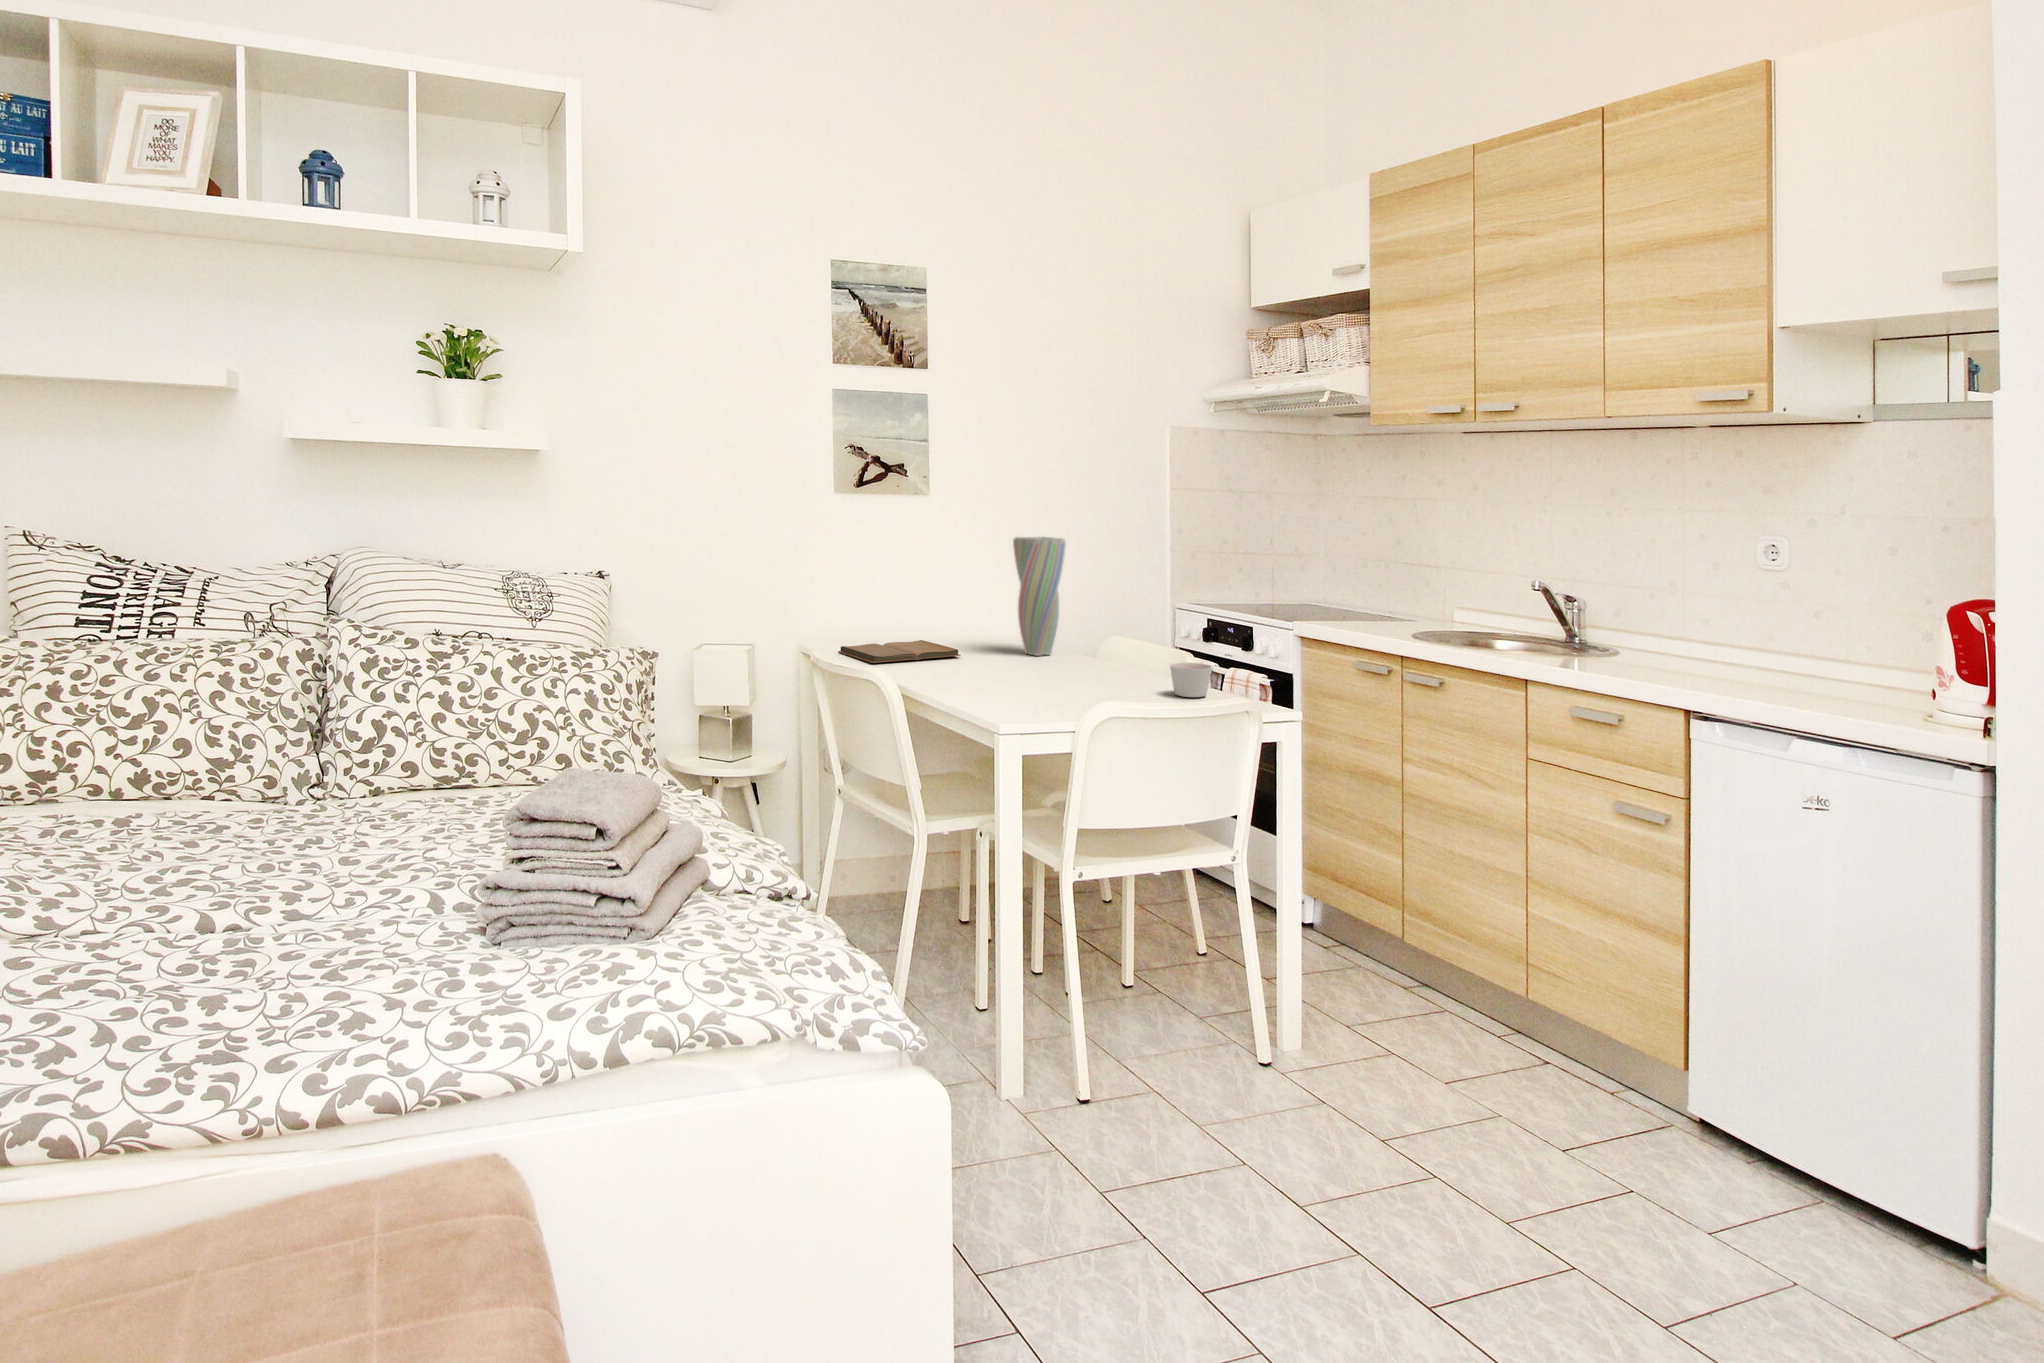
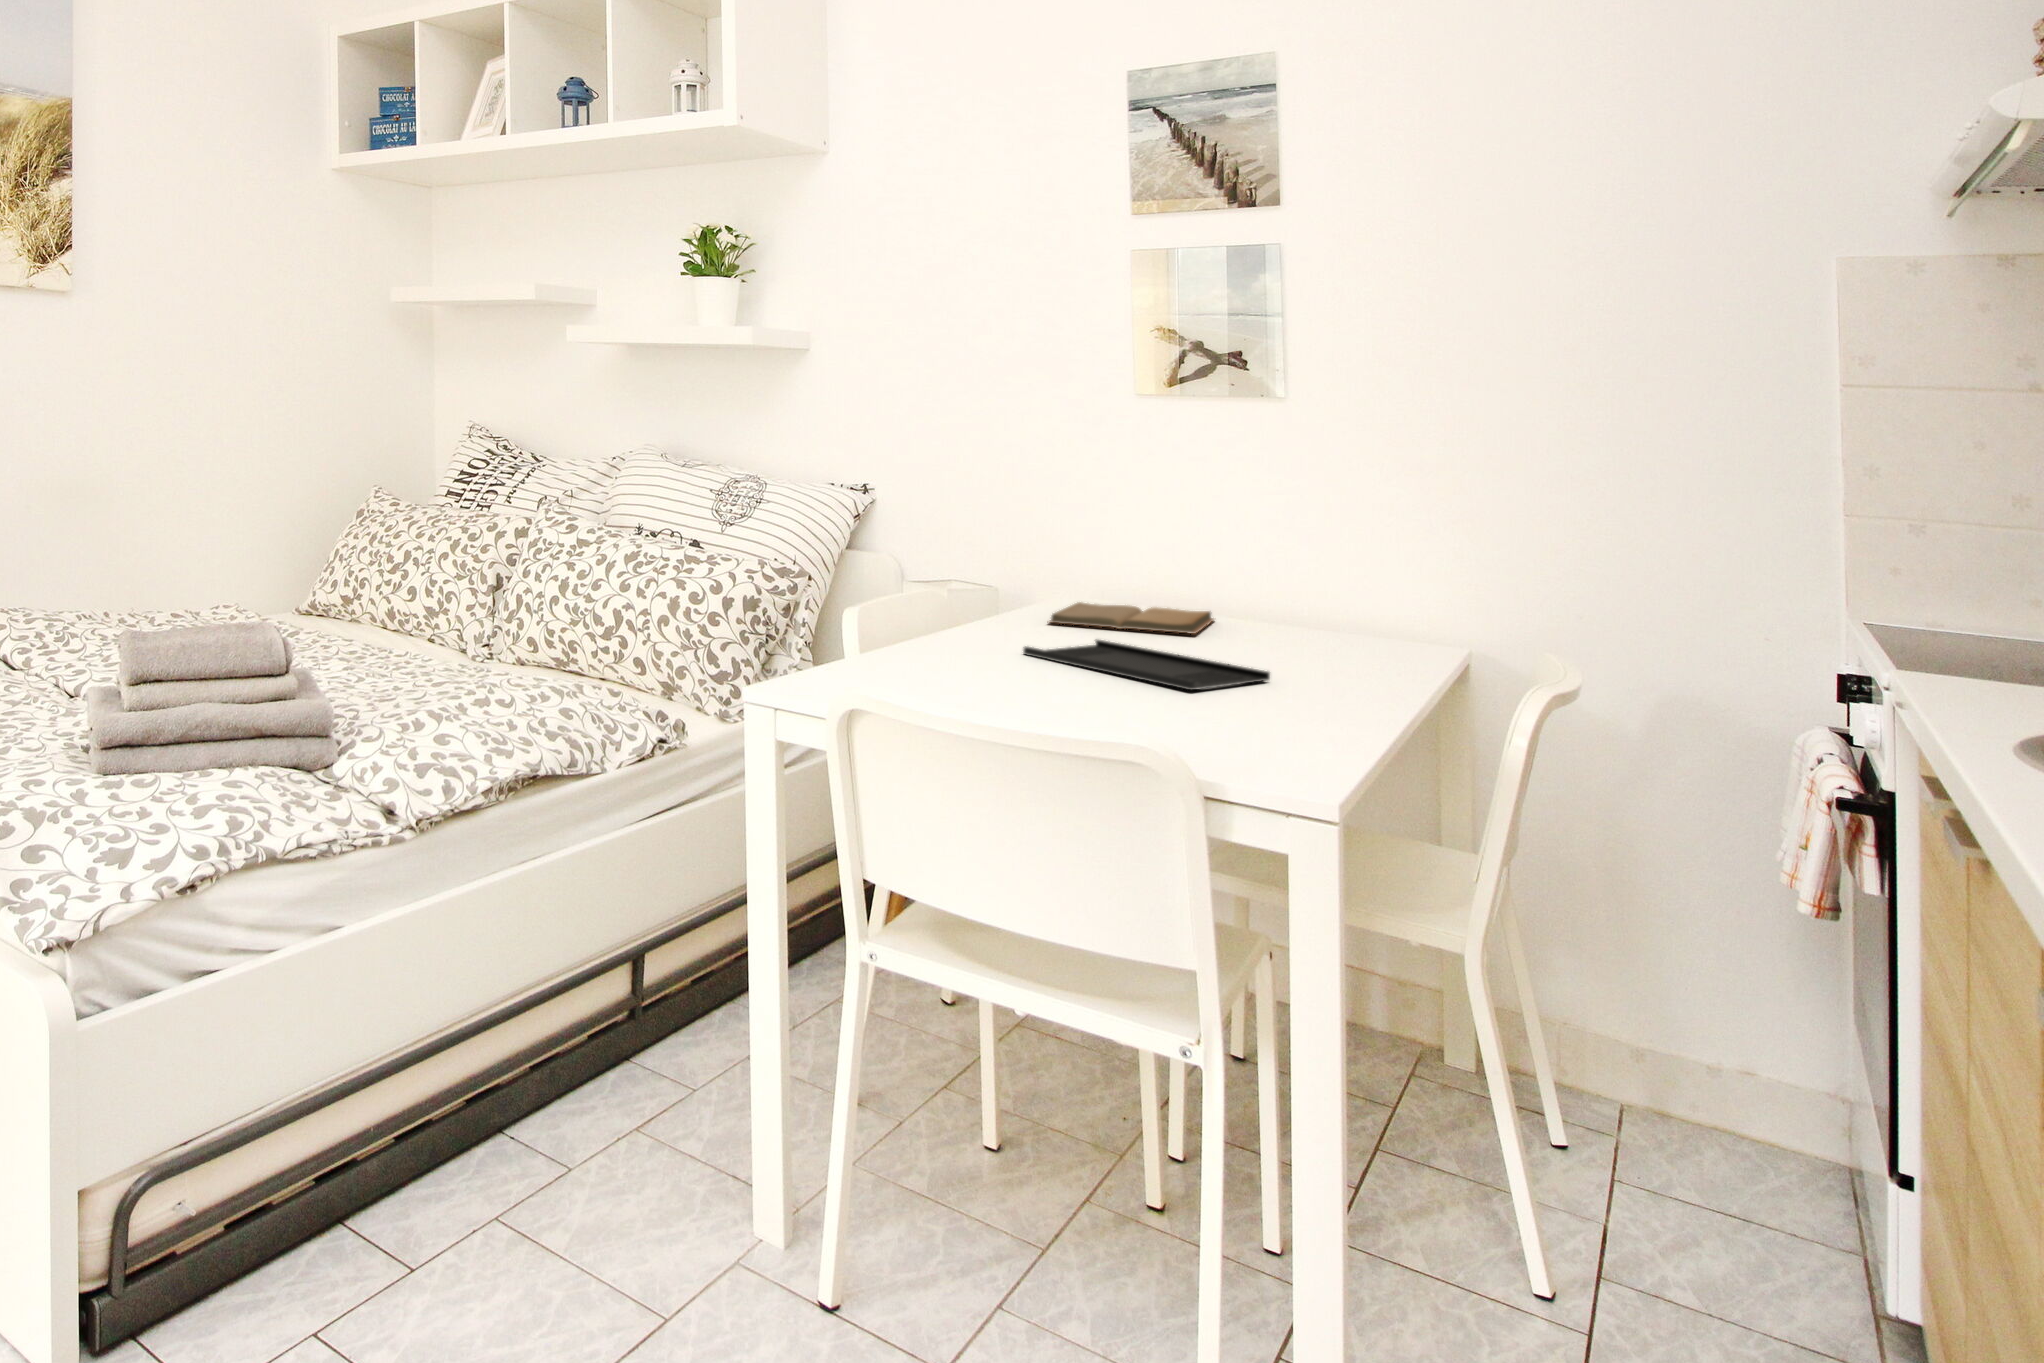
vase: present [1013,537,1066,656] -> none [1292,460,1388,655]
candle: present [1170,662,1212,697] -> none [1250,669,1331,732]
tray: none [951,668,1098,686] -> present [1023,639,1270,690]

